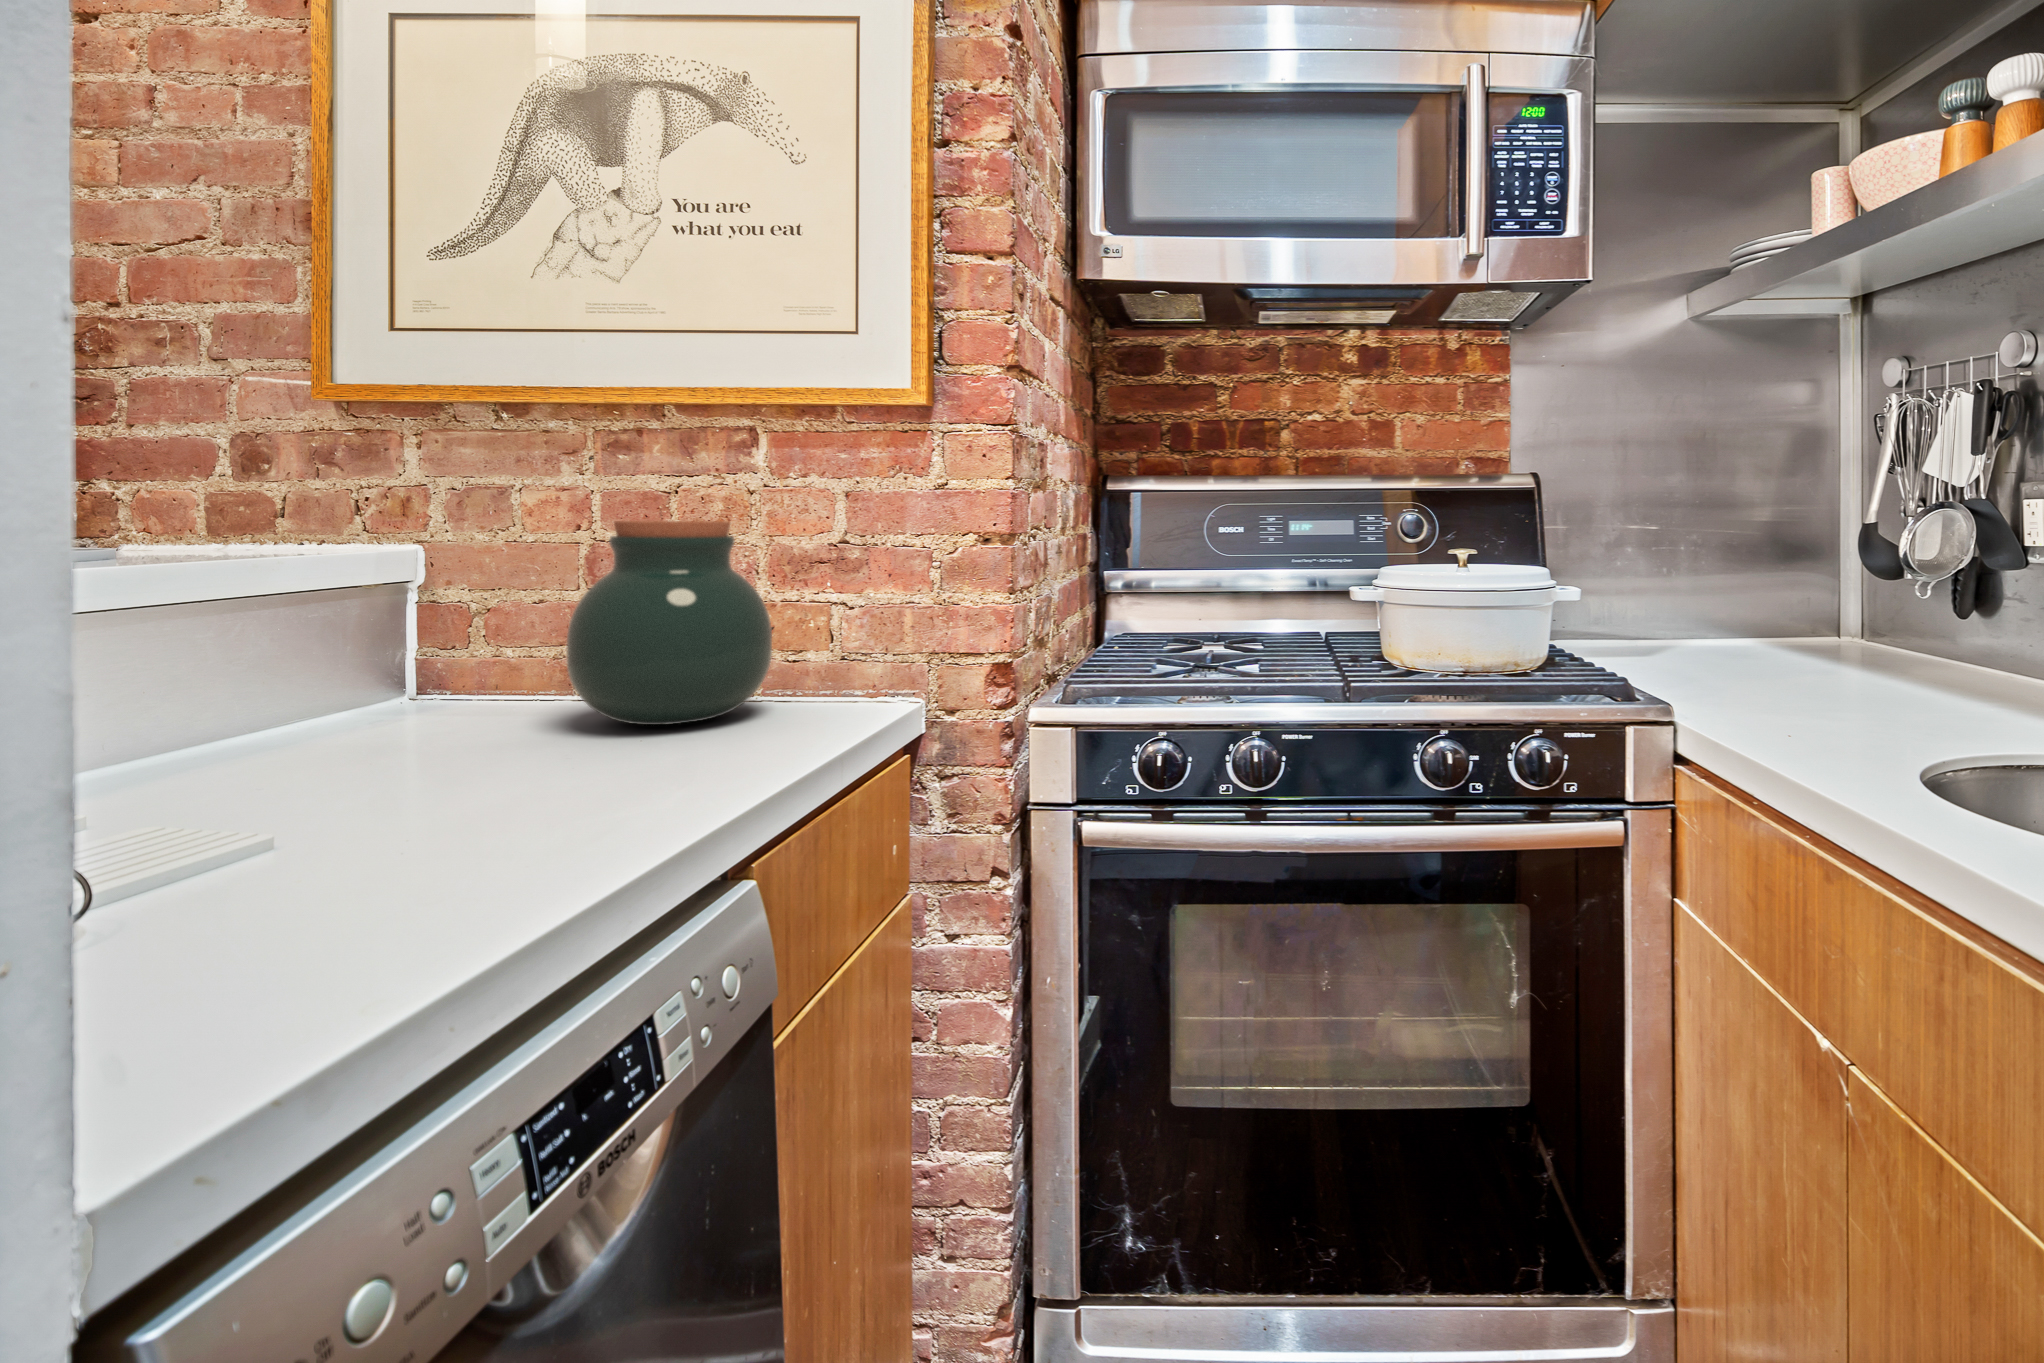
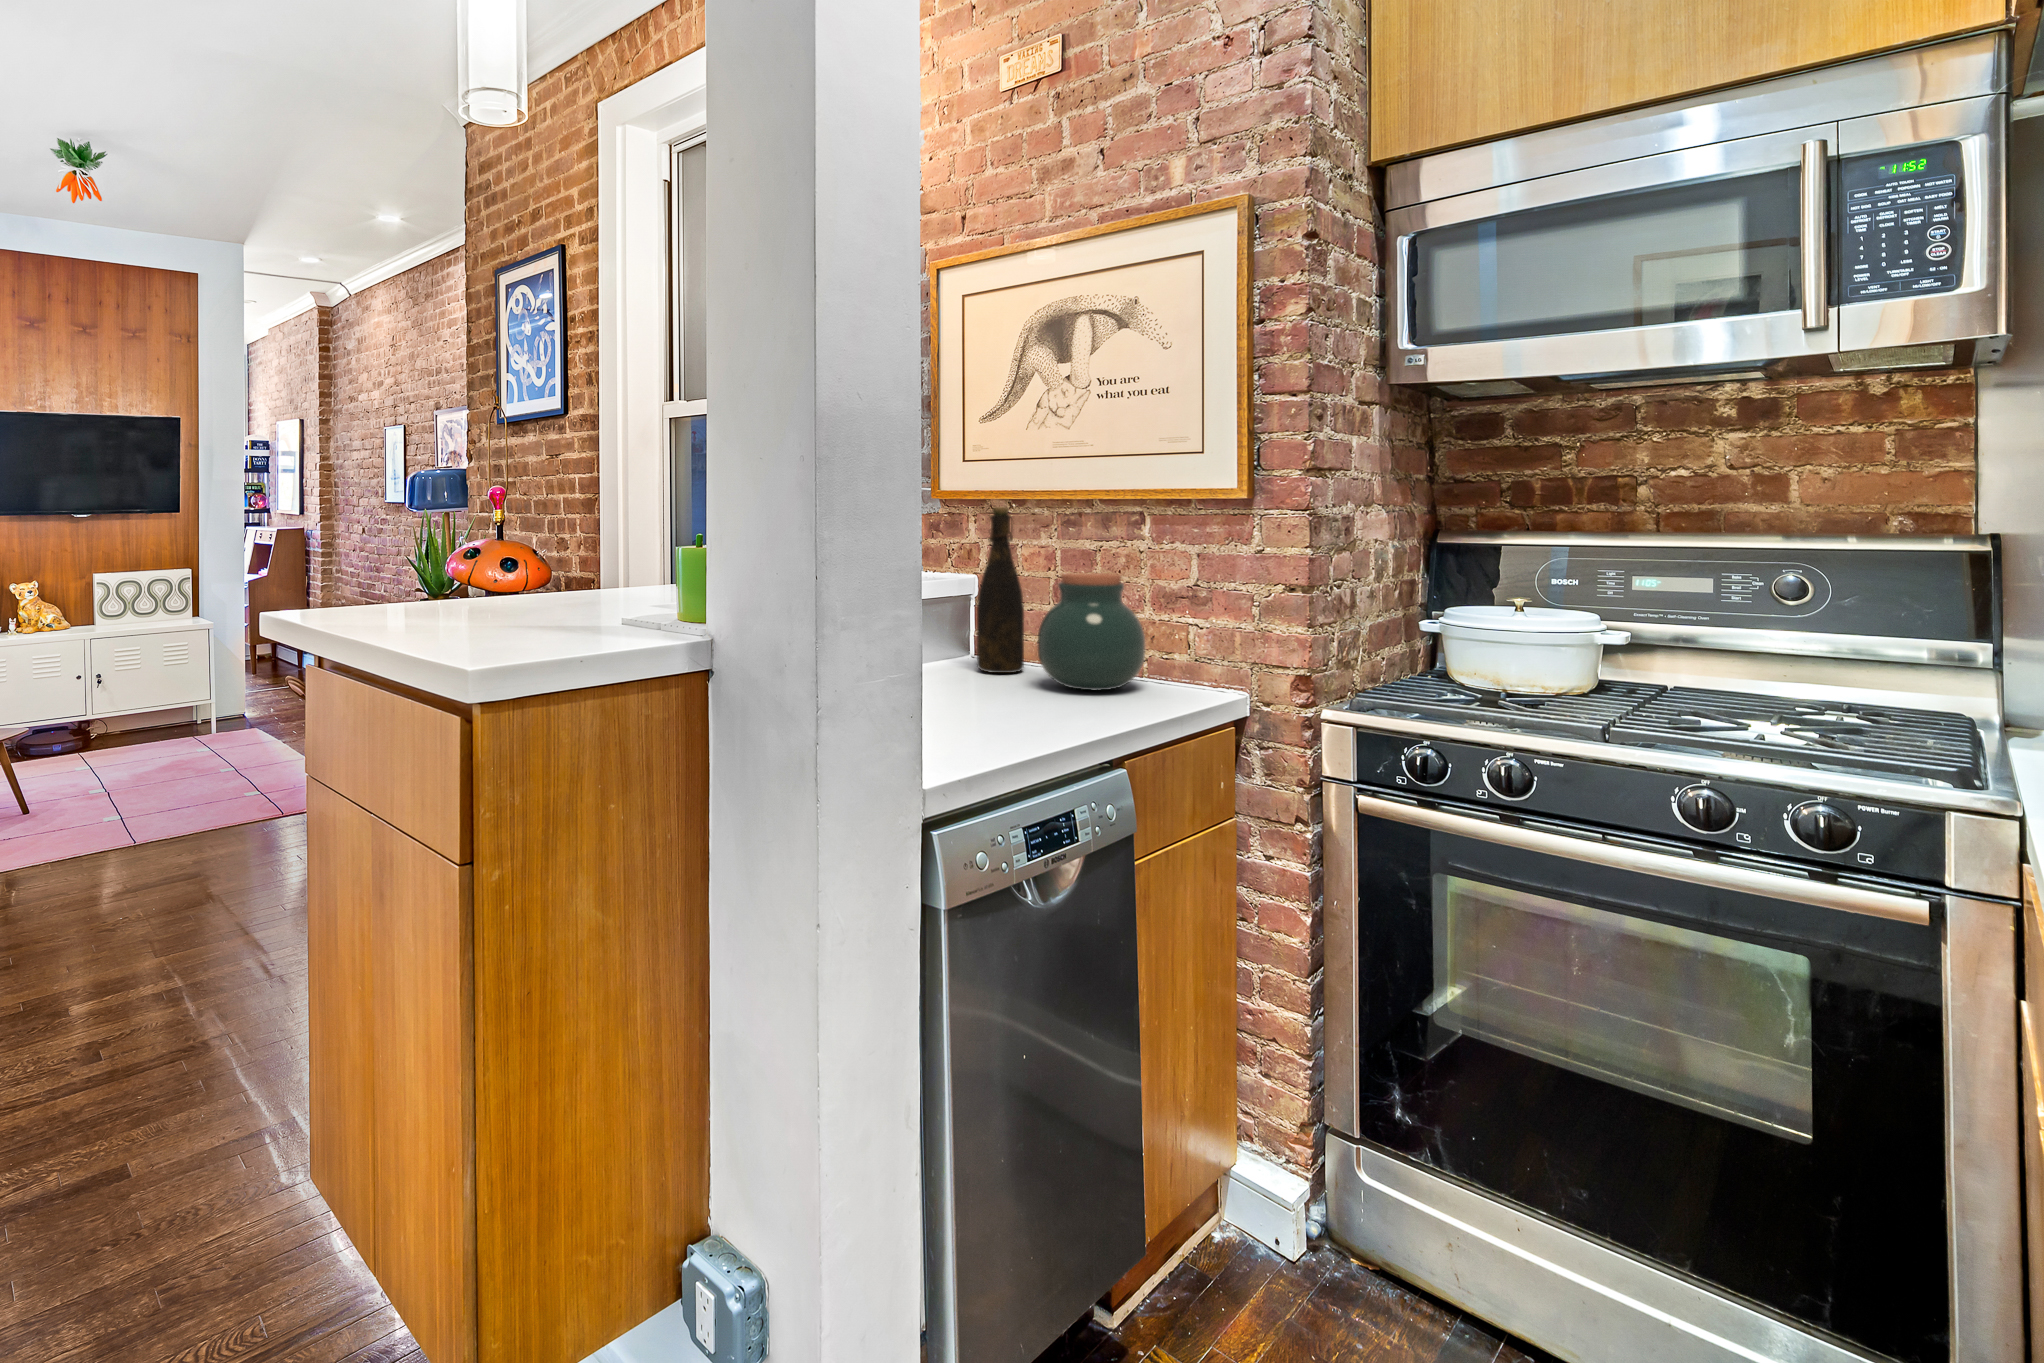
bottle: none [425,404,530,715] -> present [977,507,1024,673]

